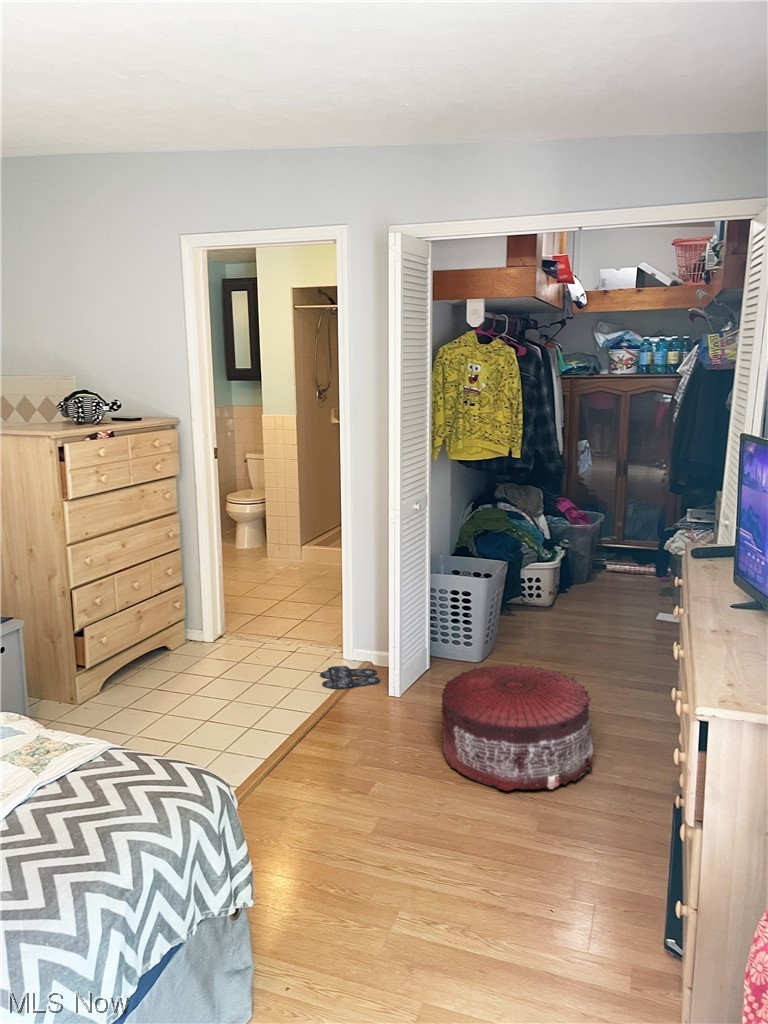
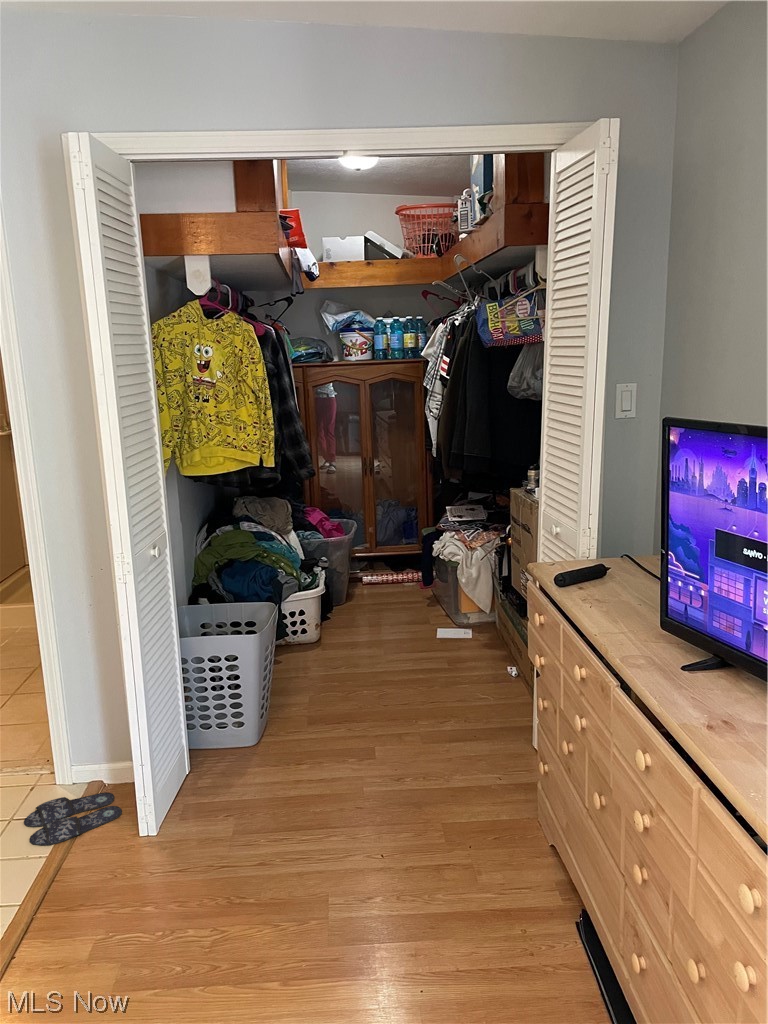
pouf: present [442,664,593,791] -> none [236,759,465,985]

